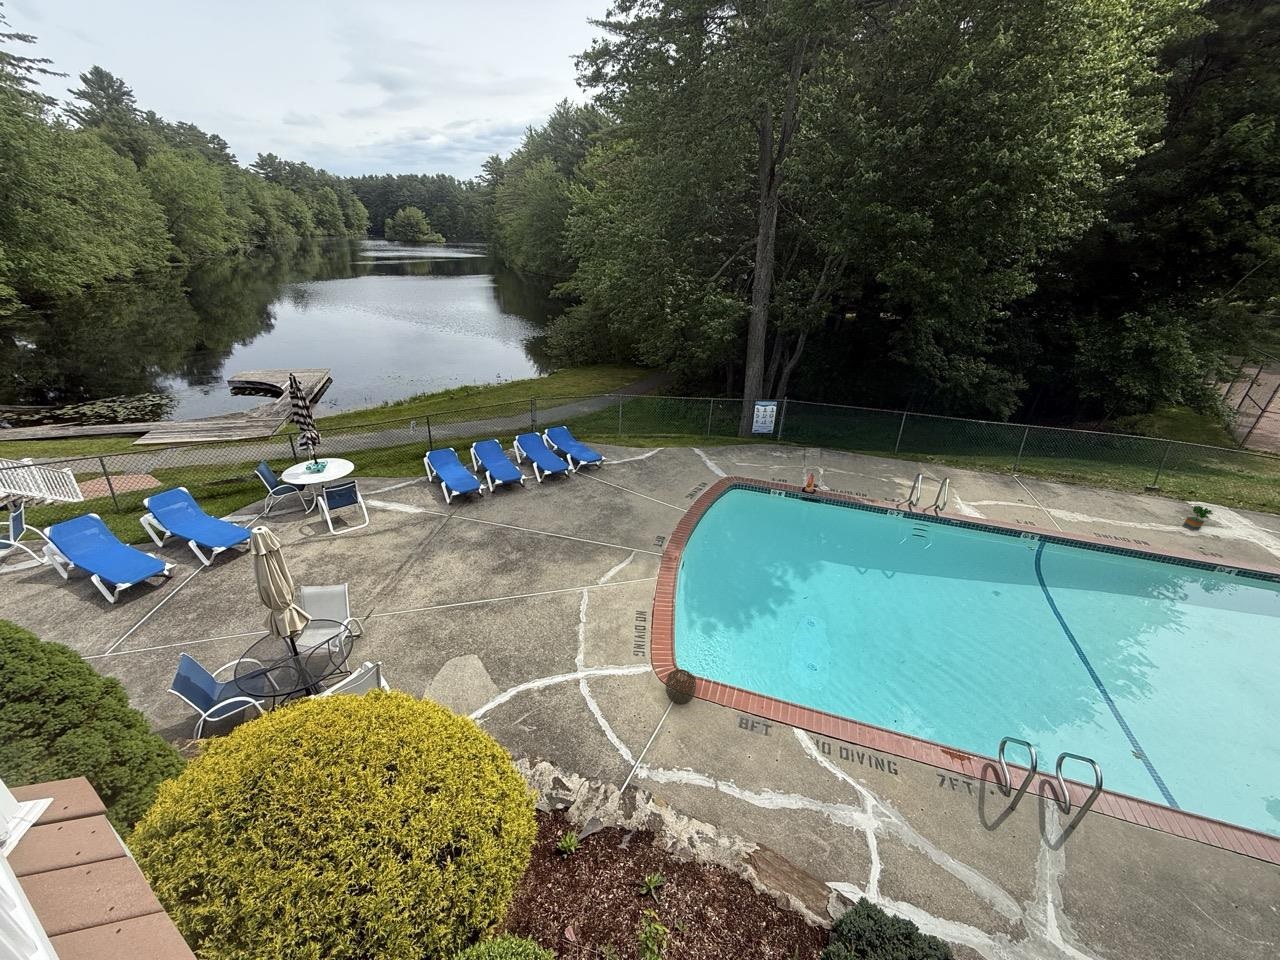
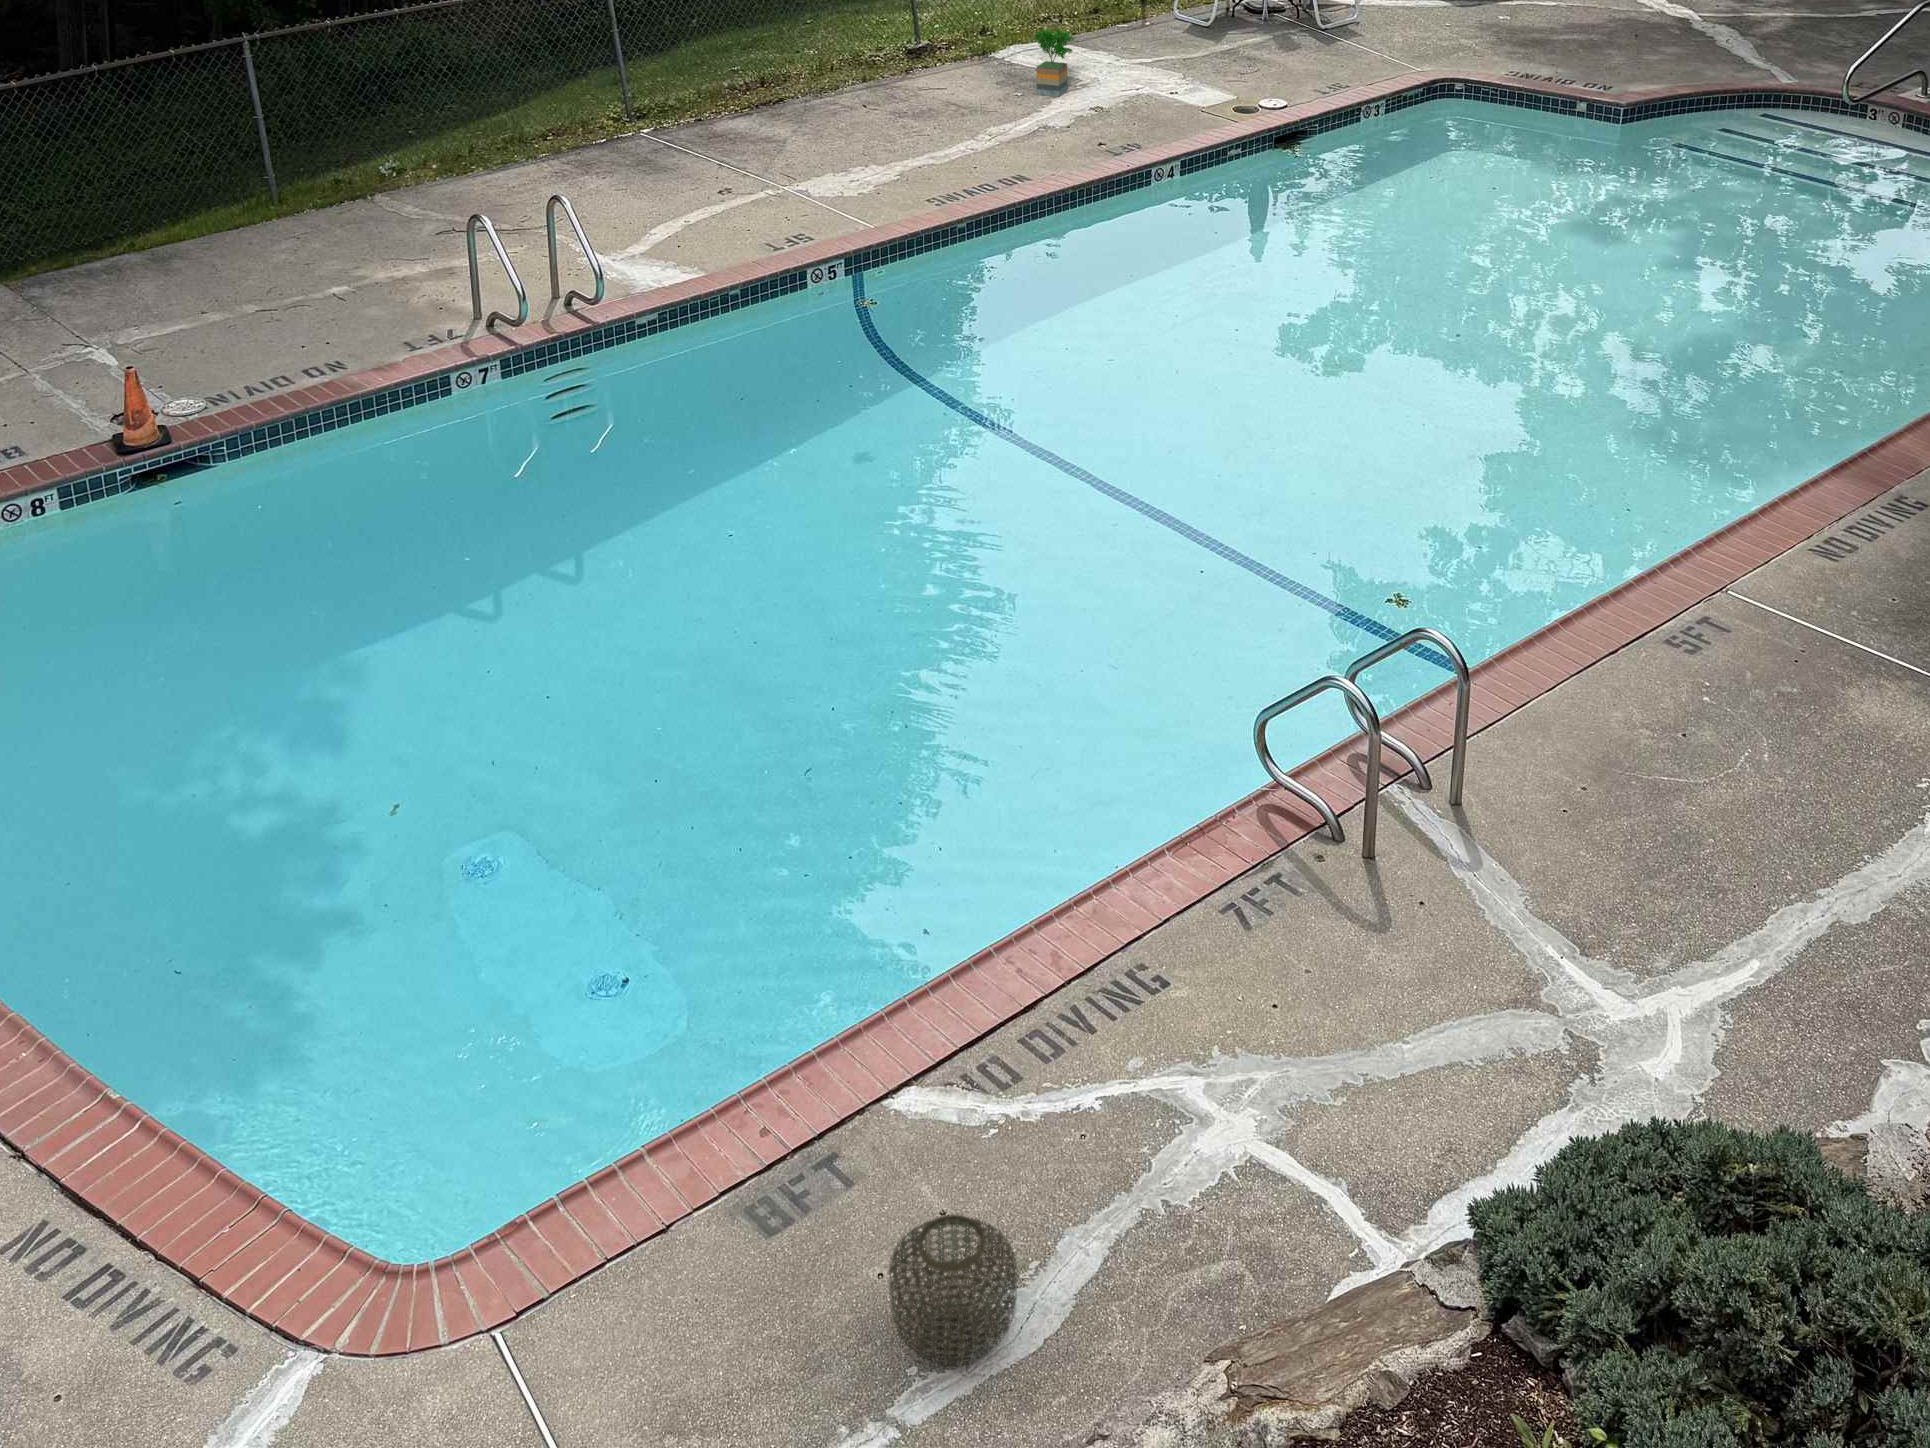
woven basket: present [666,669,696,705] -> present [889,1215,1017,1367]

